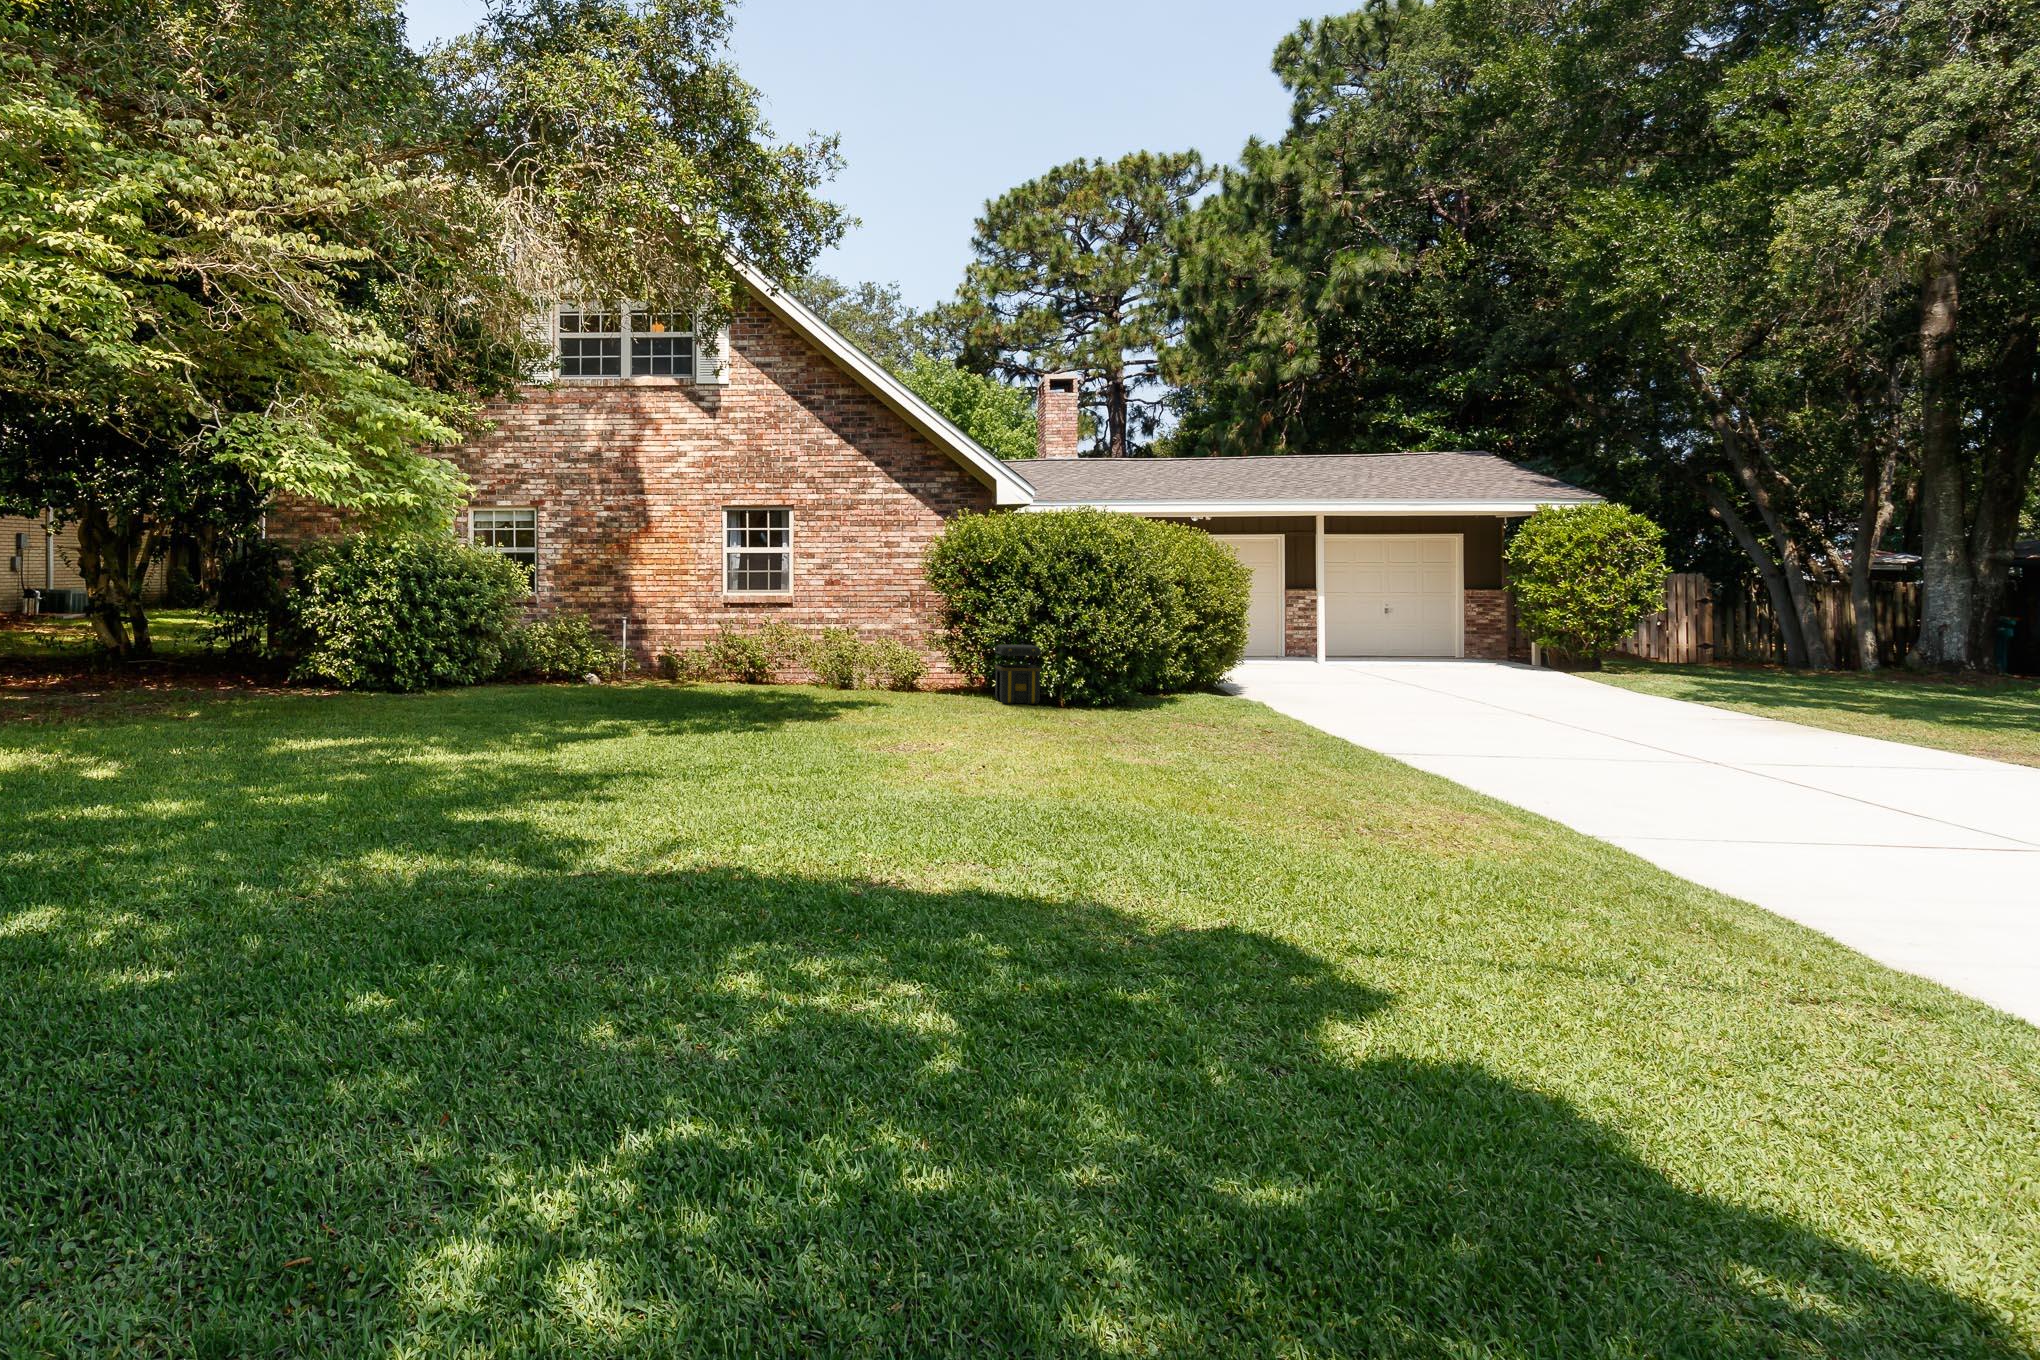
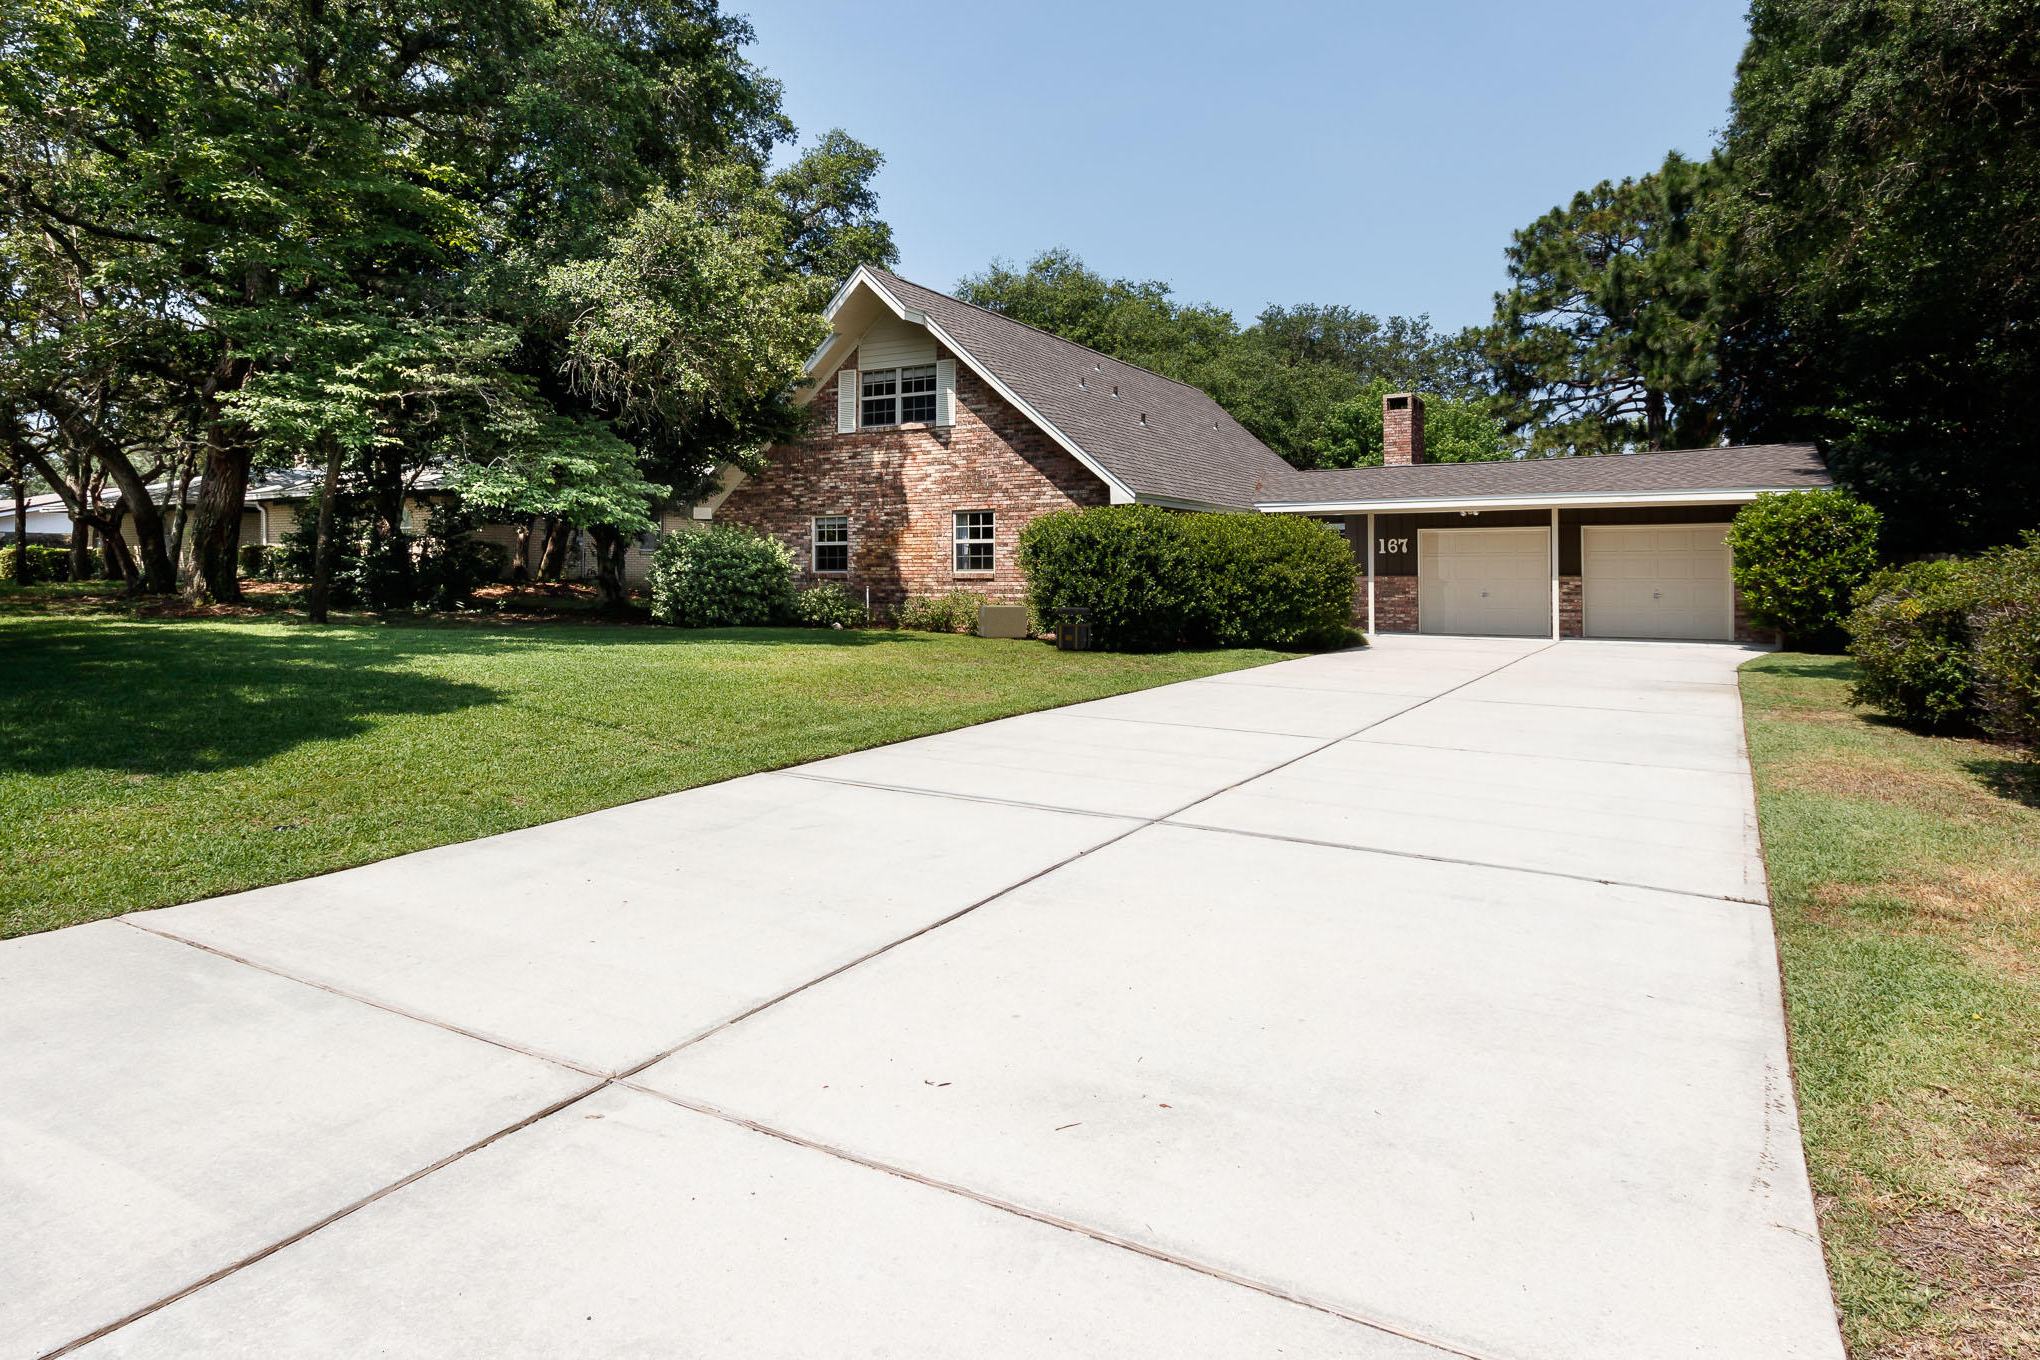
cardboard box: none [795,640,870,688] -> present [978,605,1027,638]

